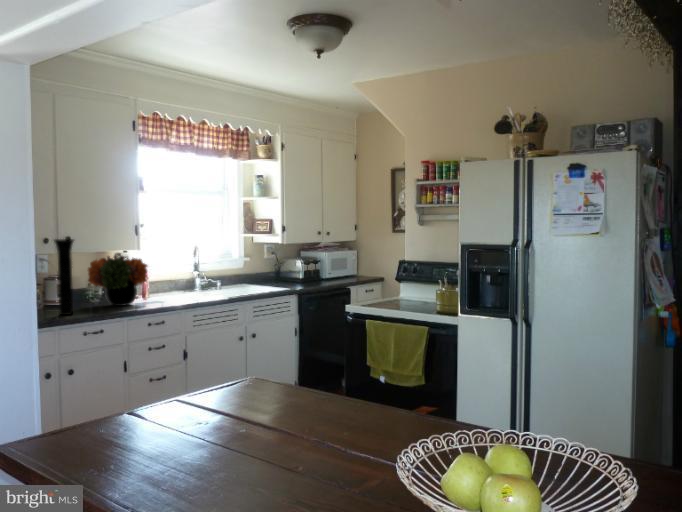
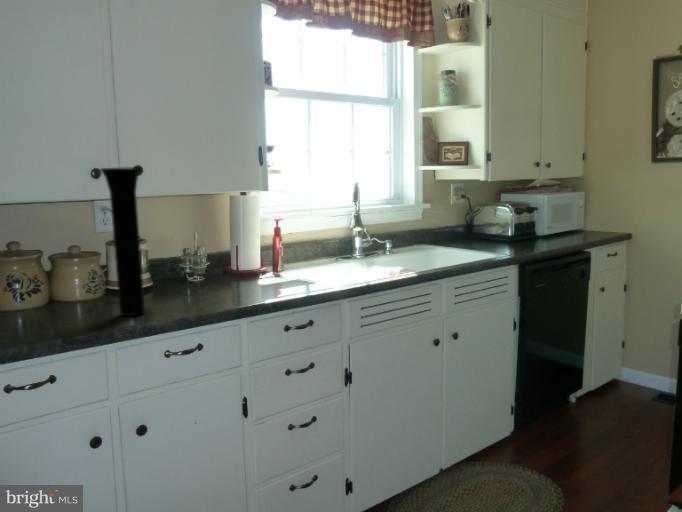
flower arrangement: present [88,253,147,306] -> none [175,196,283,291]

